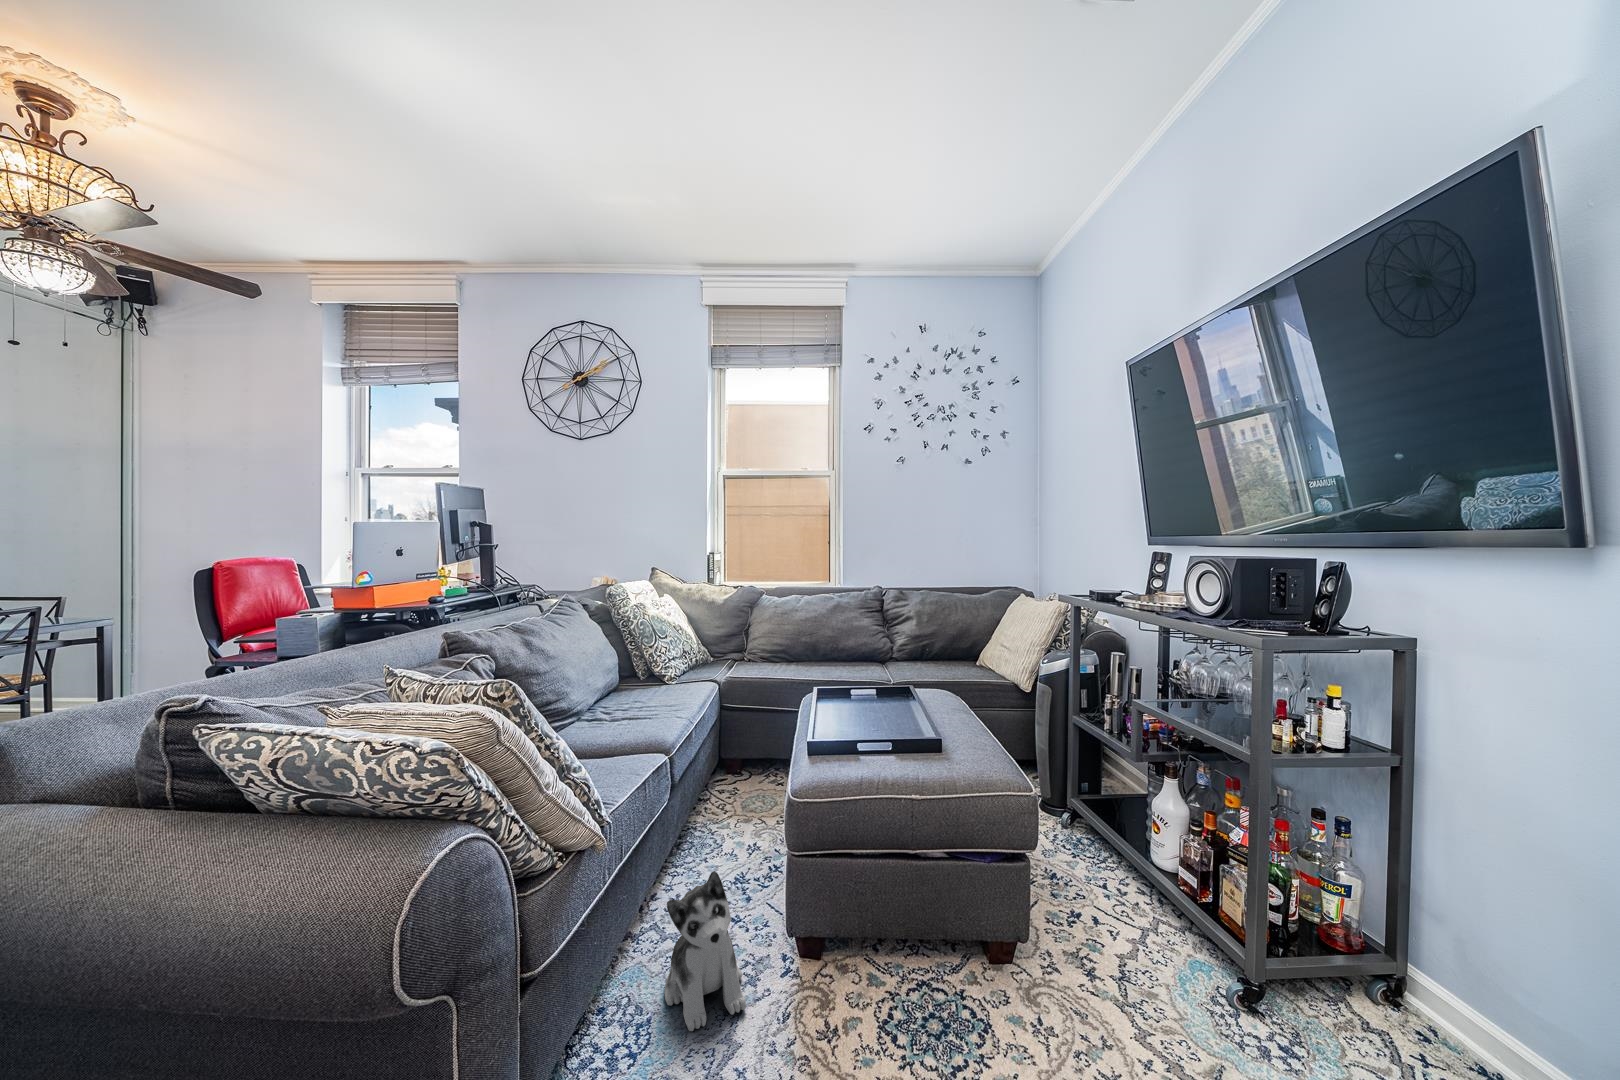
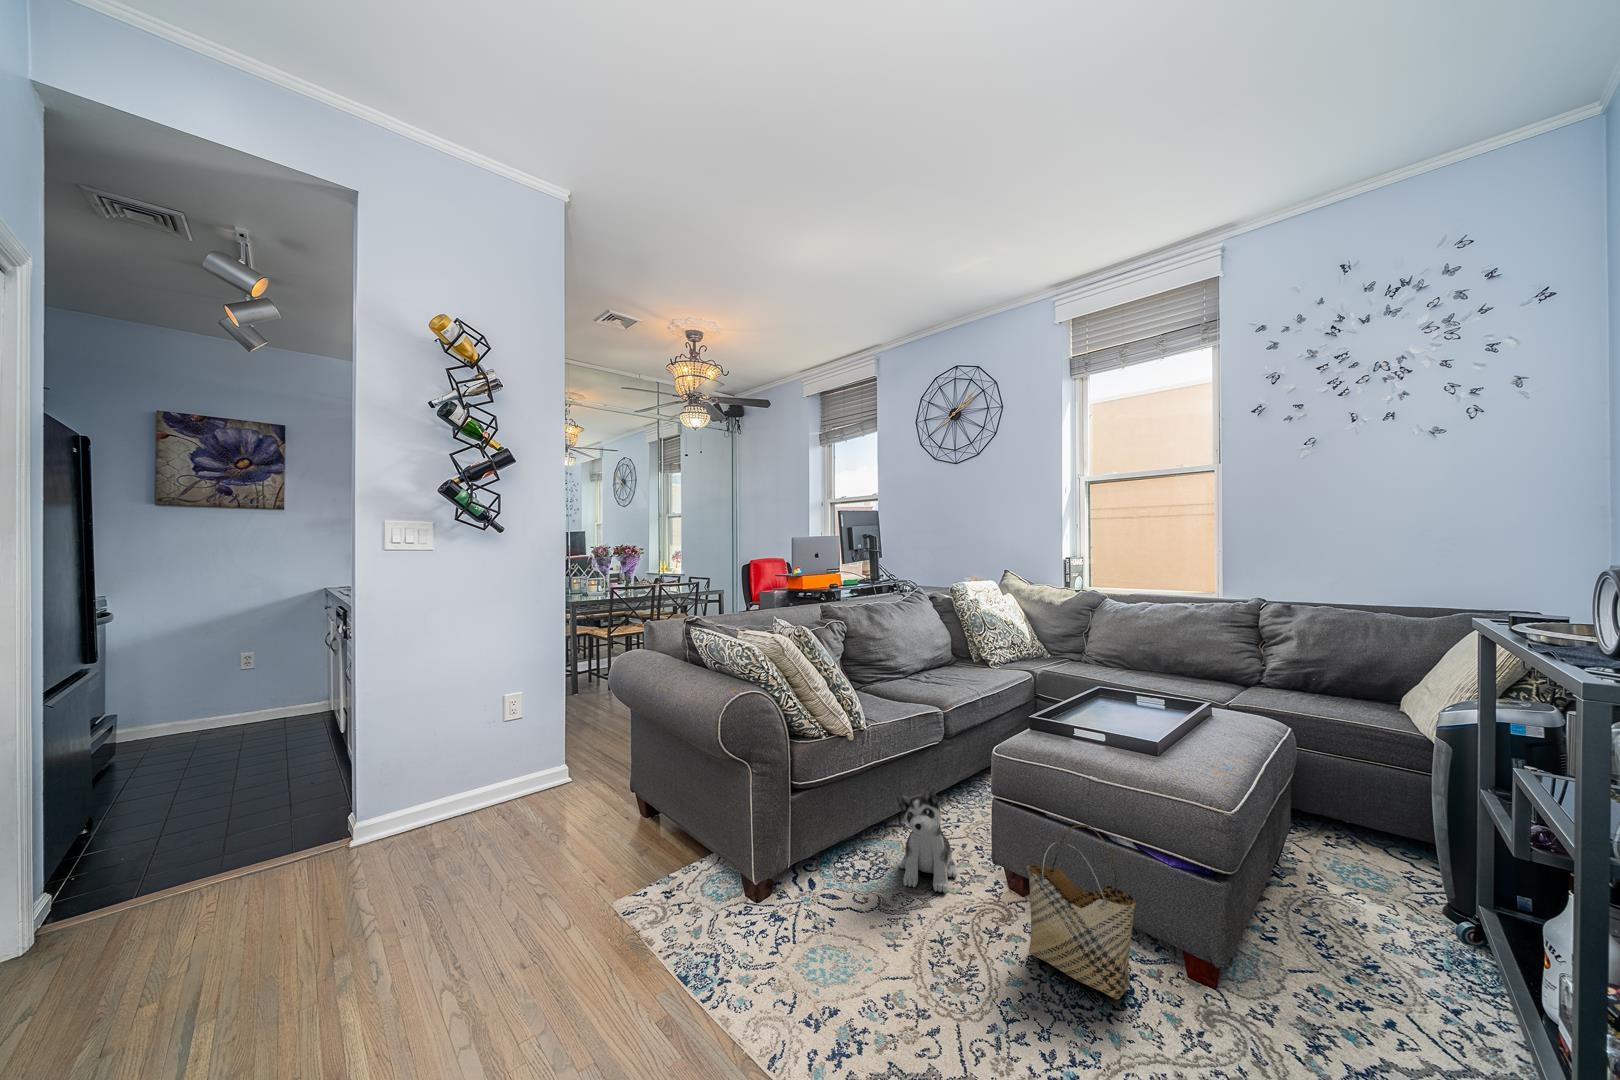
woven basket: none [866,853,979,1037] -> present [1027,824,1136,999]

